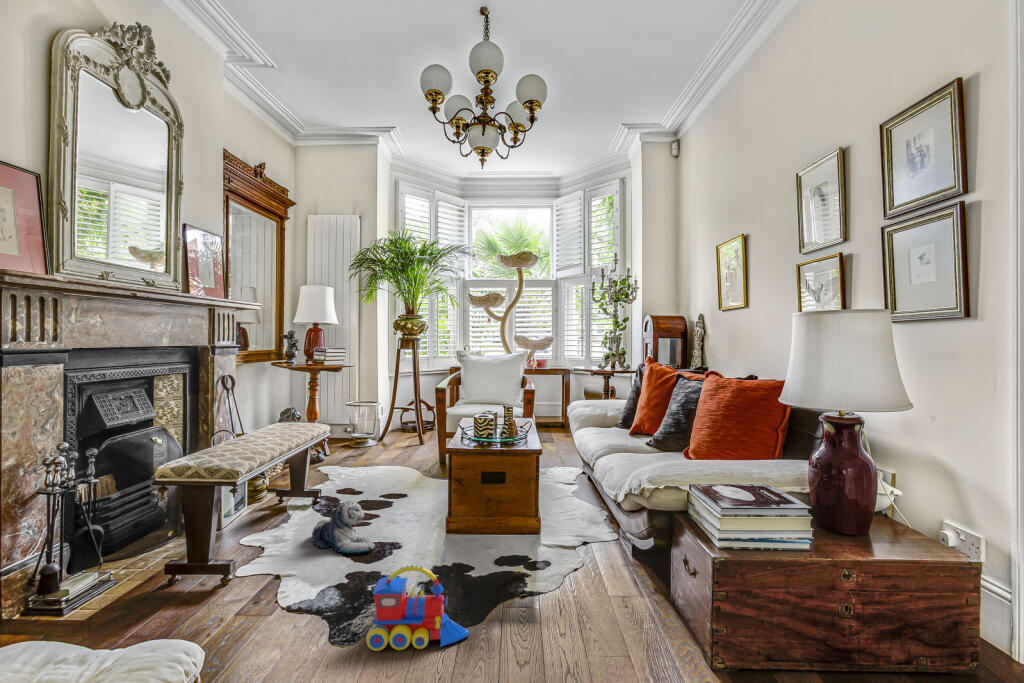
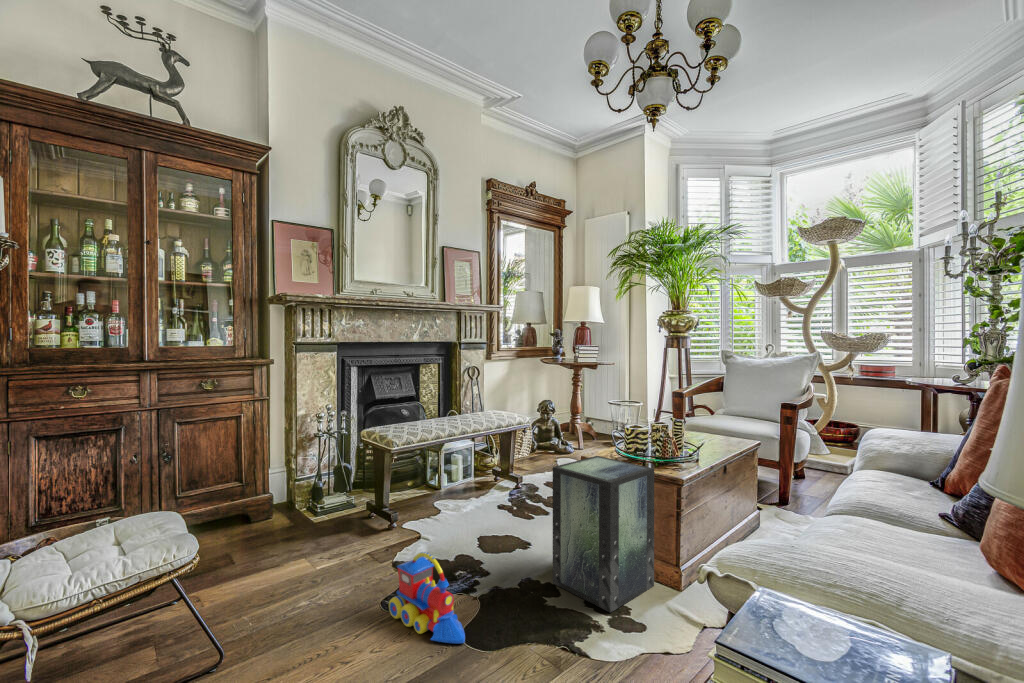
storage box: none [469,445,535,567] -> present [553,456,654,613]
plush toy: present [312,501,375,554] -> none [470,487,509,538]

